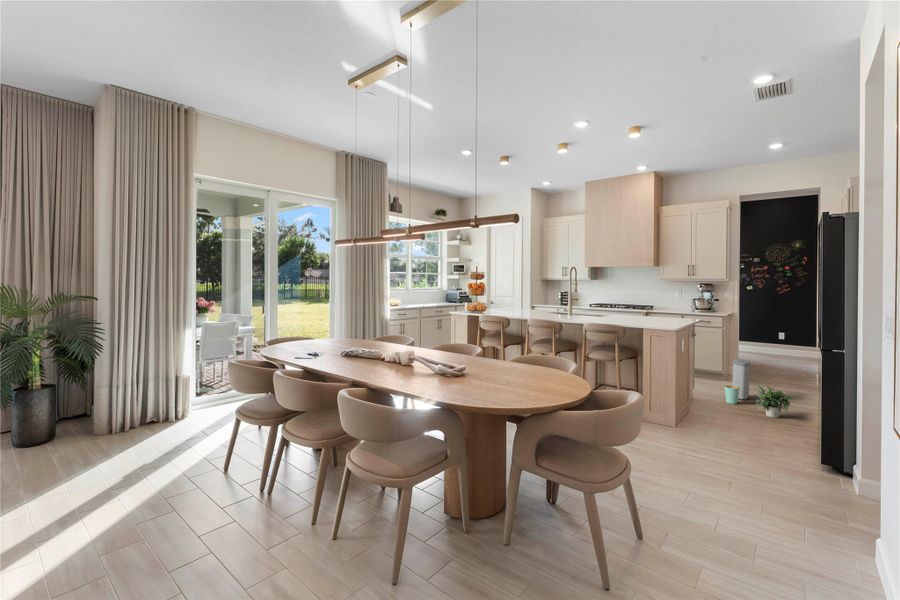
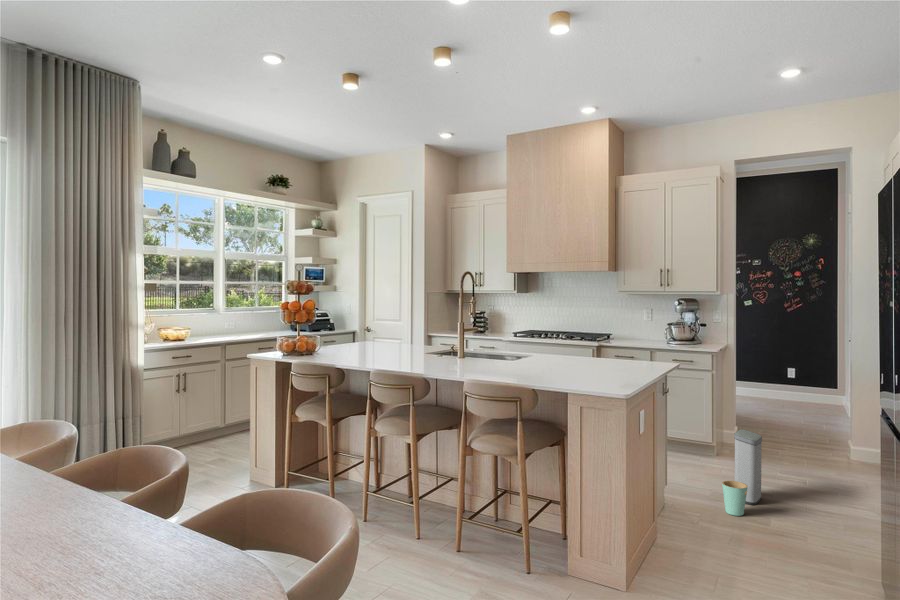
potted plant: present [756,385,792,418] -> none [769,485,844,550]

